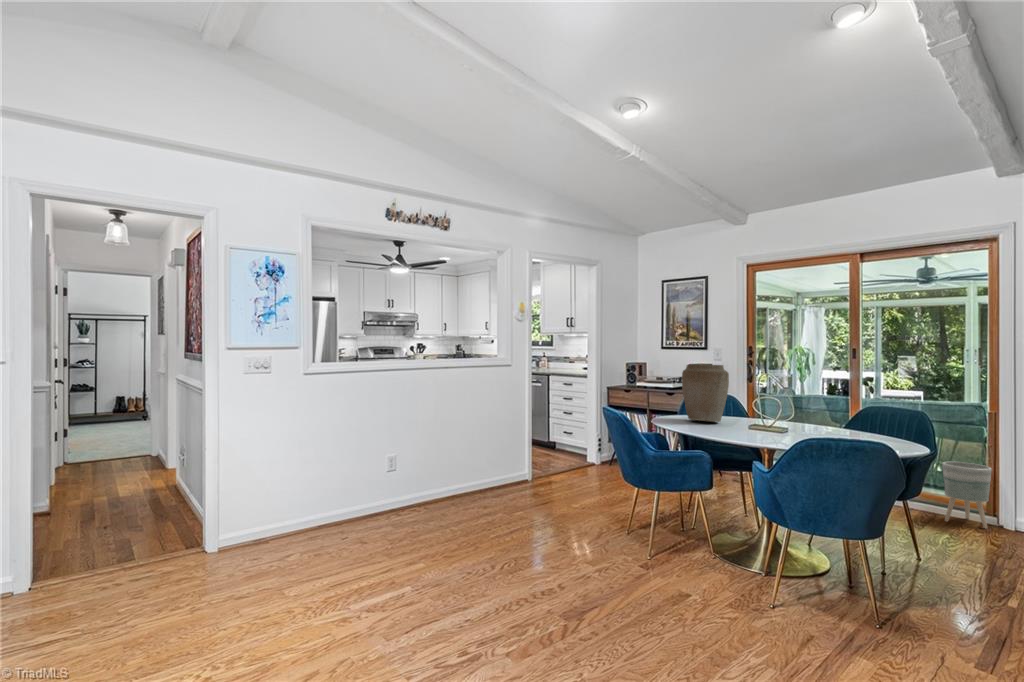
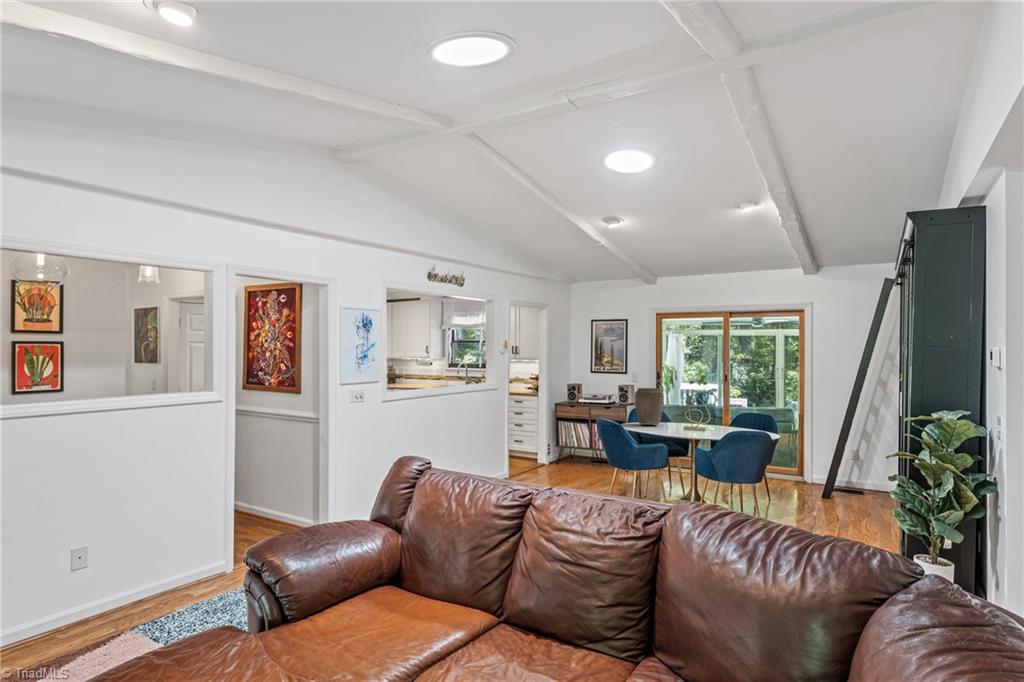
planter: present [942,462,992,529] -> none [777,446,803,485]

